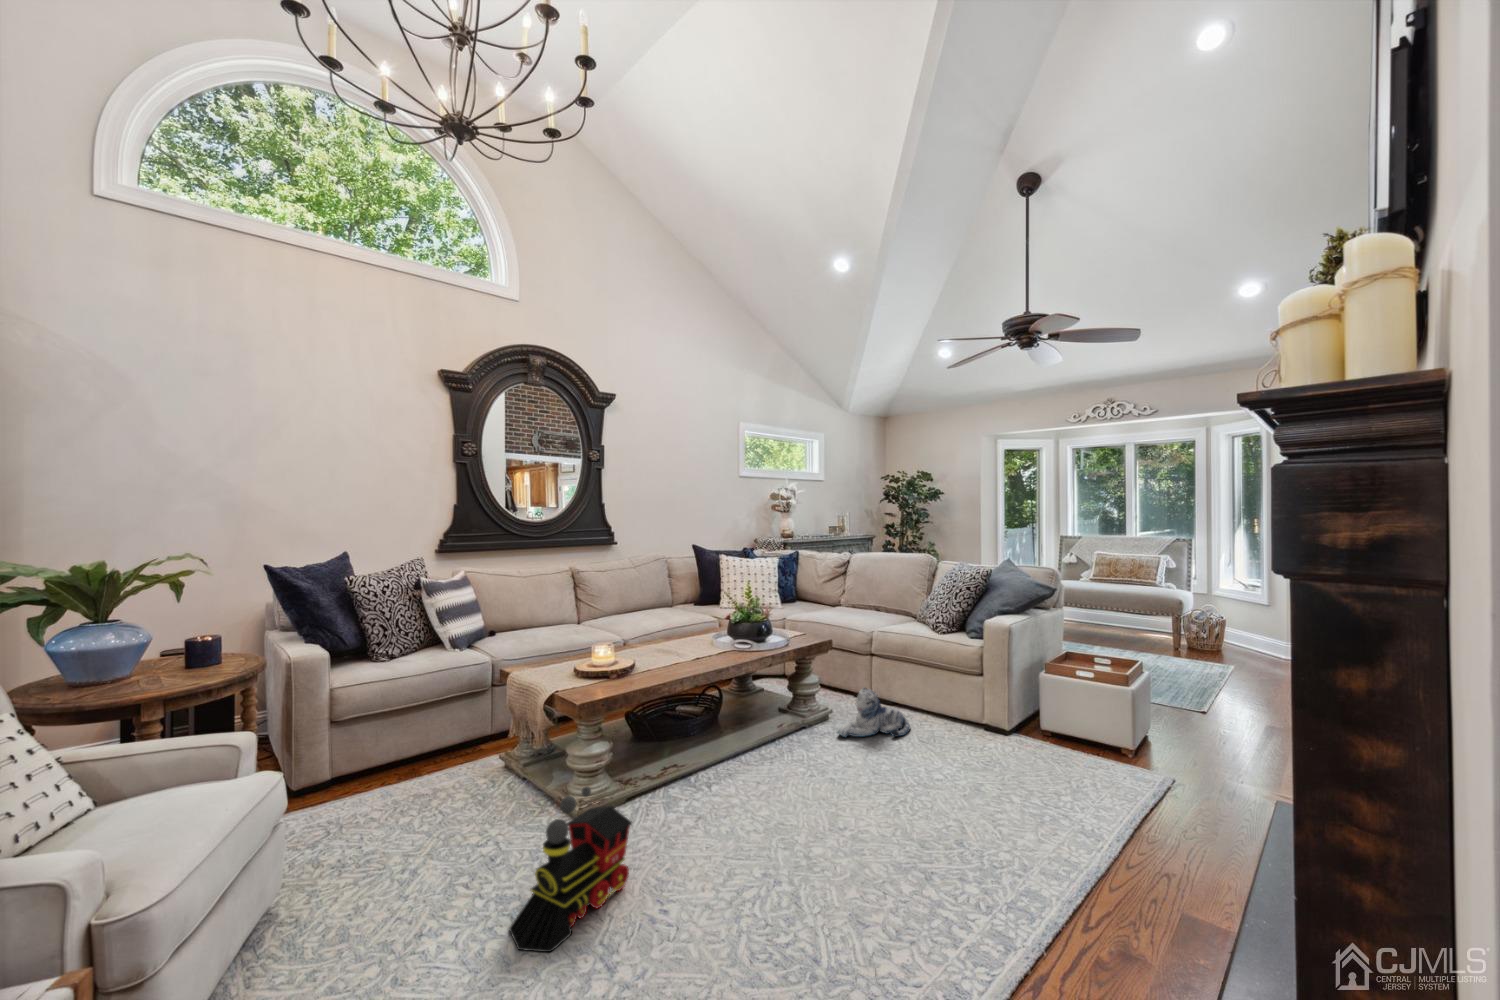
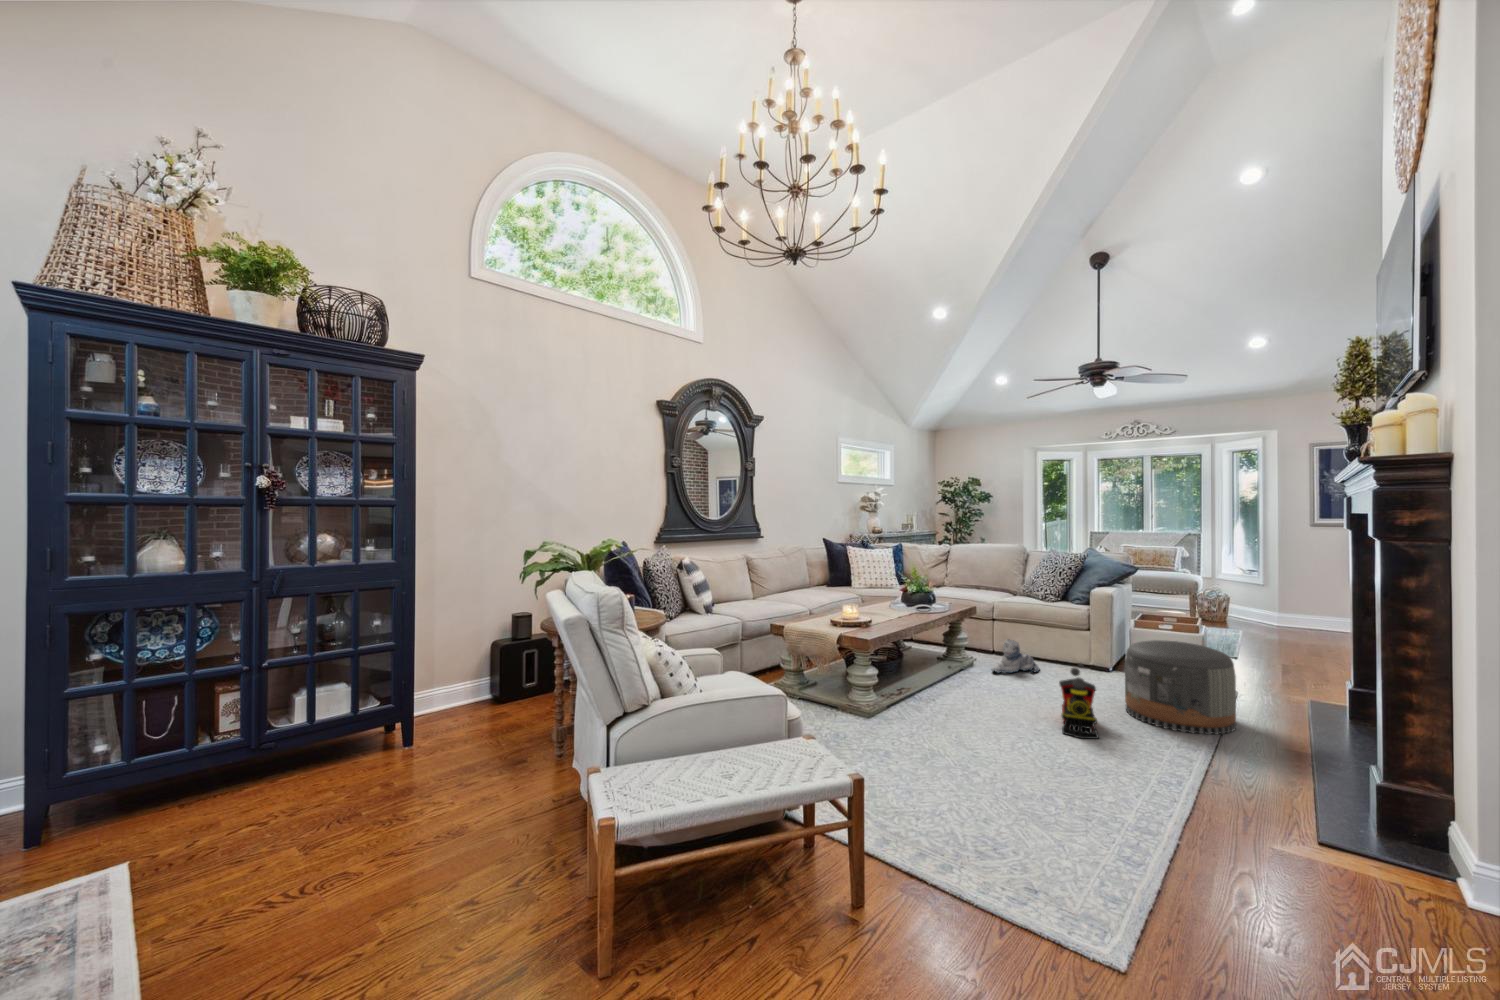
pouf: none [979,711,1148,893] -> present [1125,640,1236,735]
toy train: present [509,786,632,952] -> present [1059,663,1099,739]

